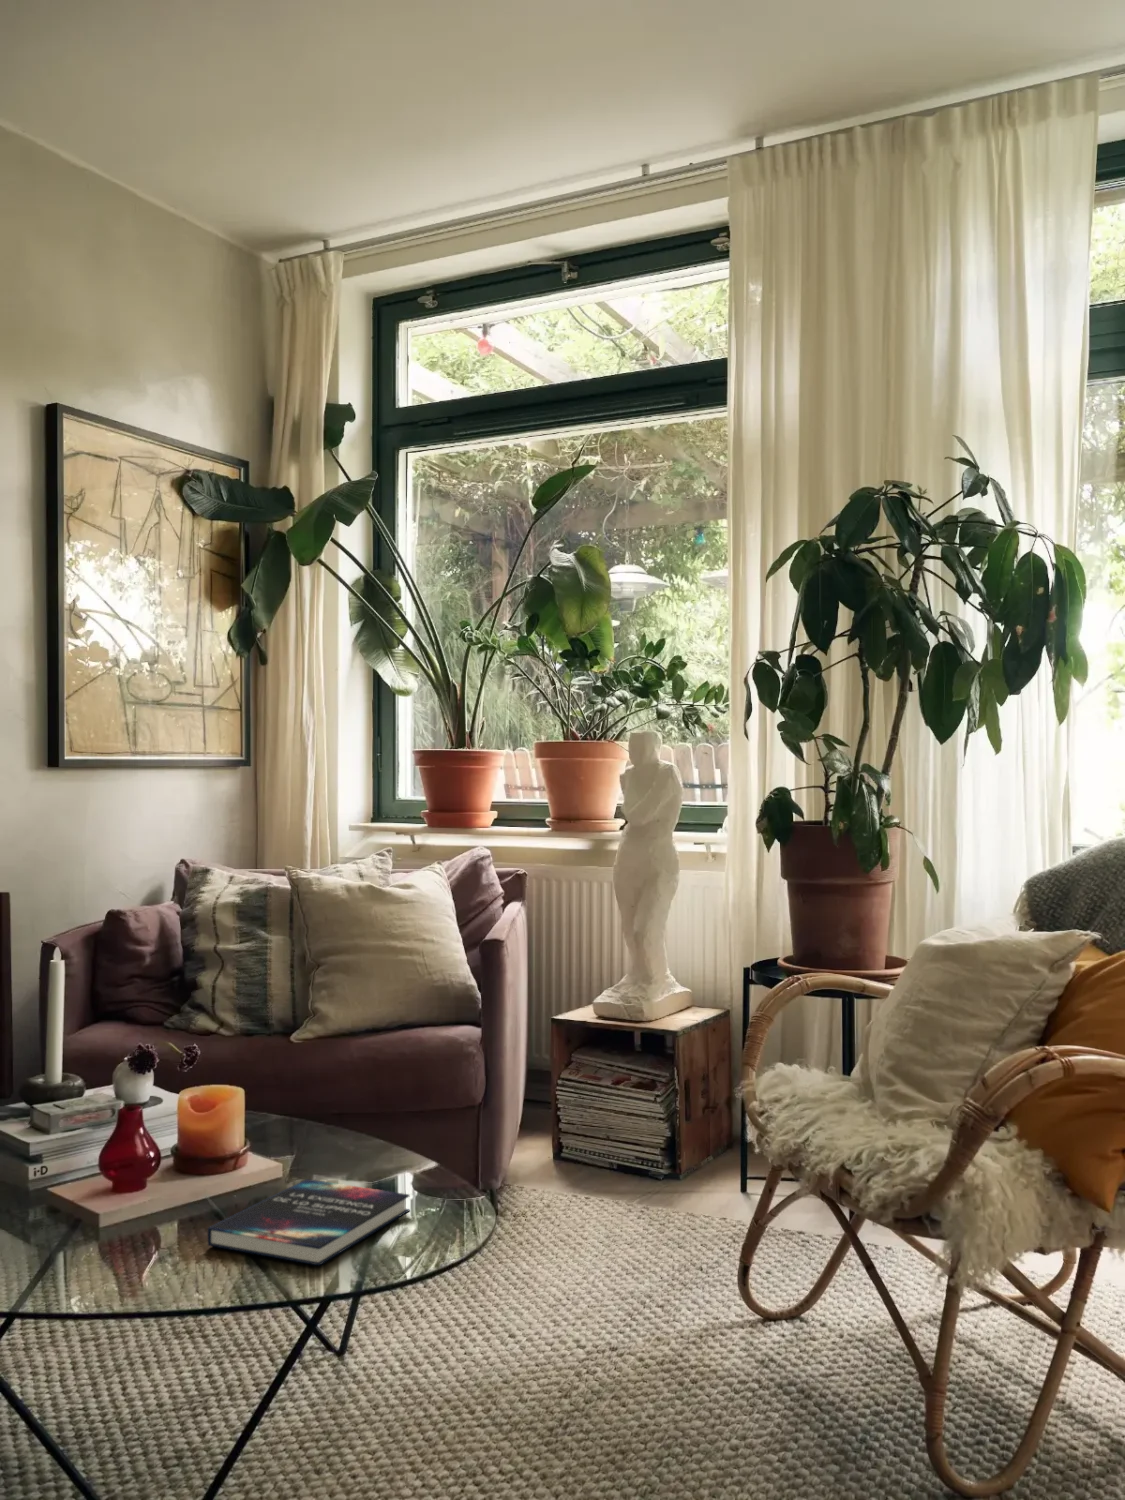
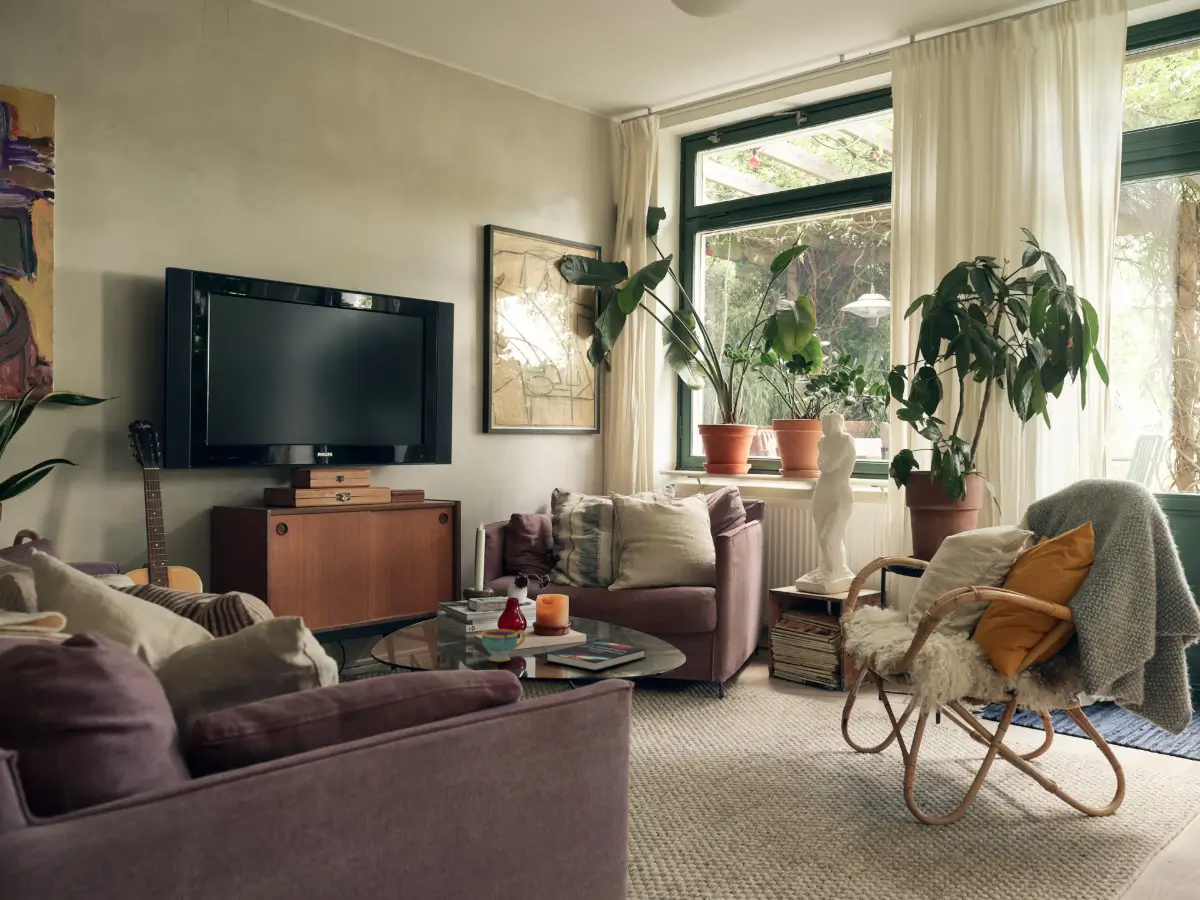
teacup: none [66,1182,162,1259] -> present [482,629,525,662]

